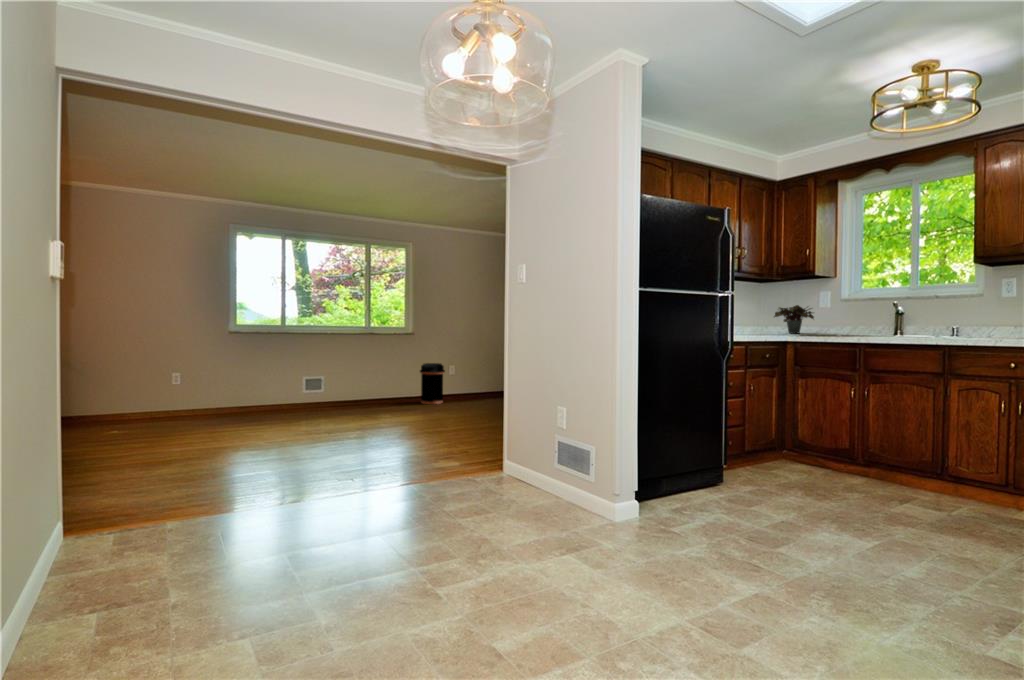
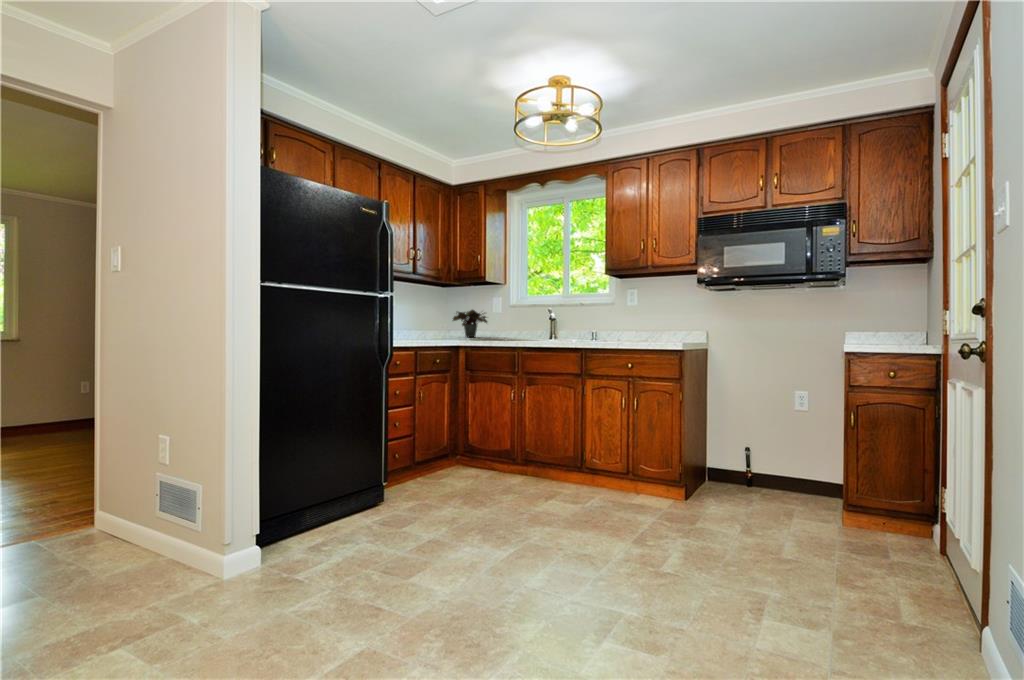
trash can: present [420,363,445,404] -> none [23,377,68,433]

